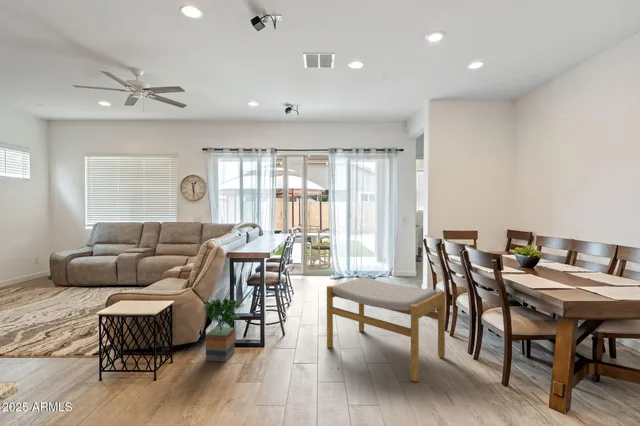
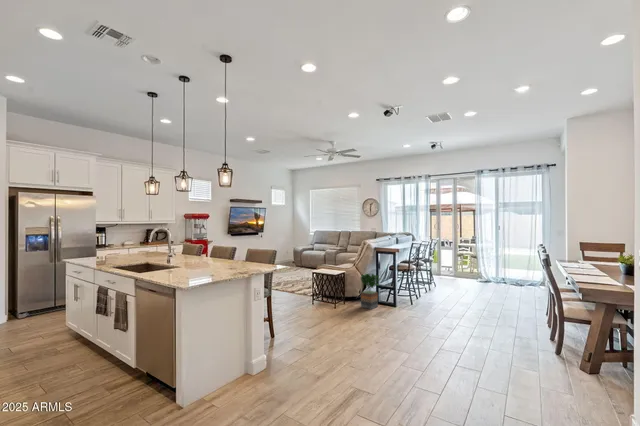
footstool: present [327,277,445,382] -> none [436,272,526,339]

